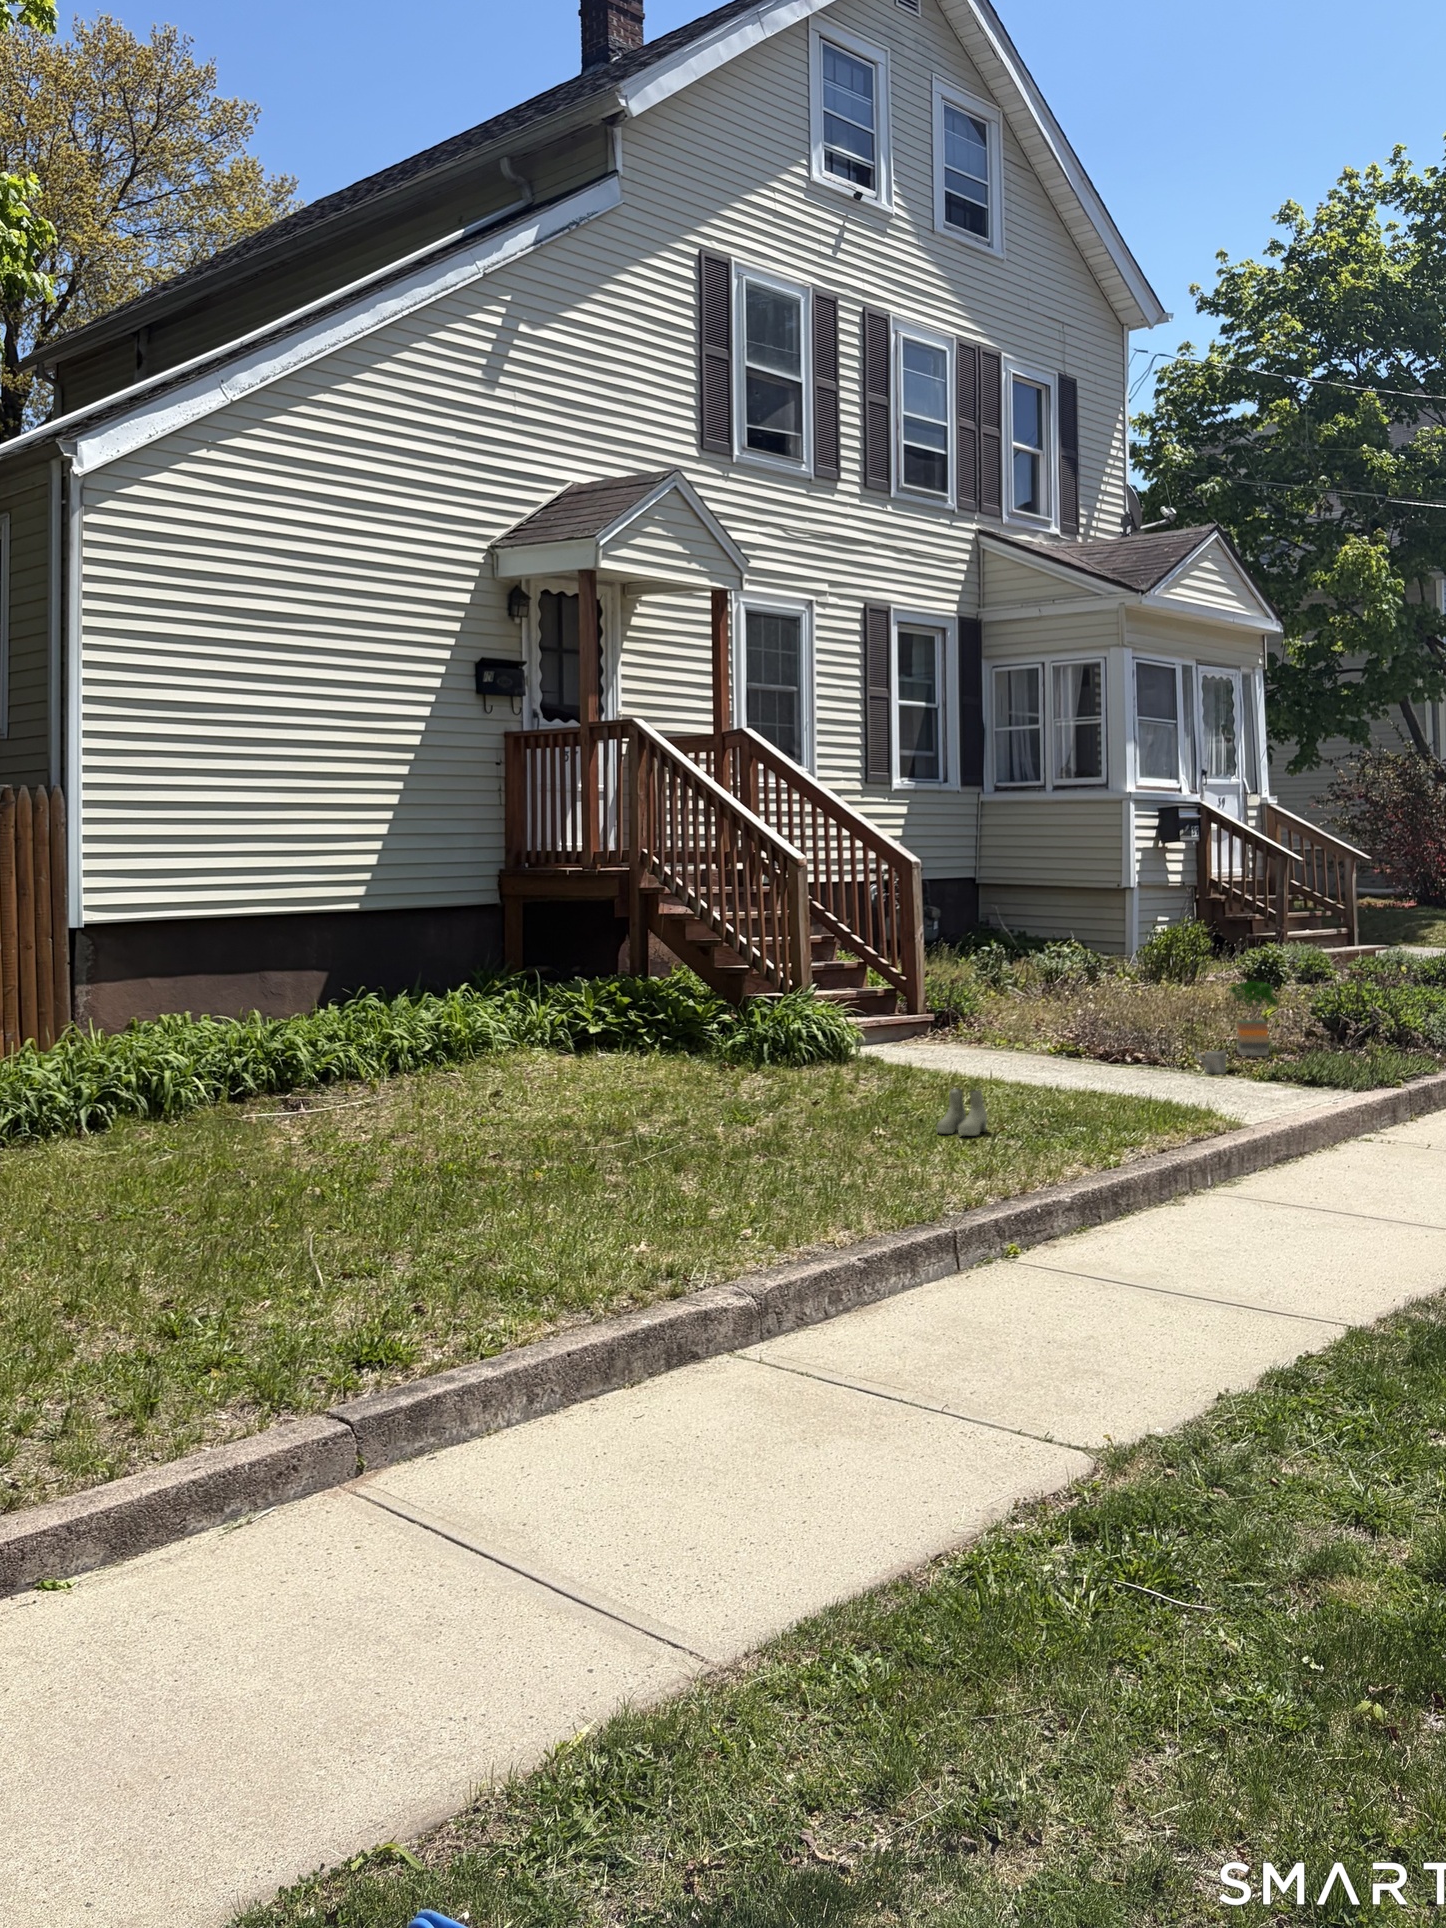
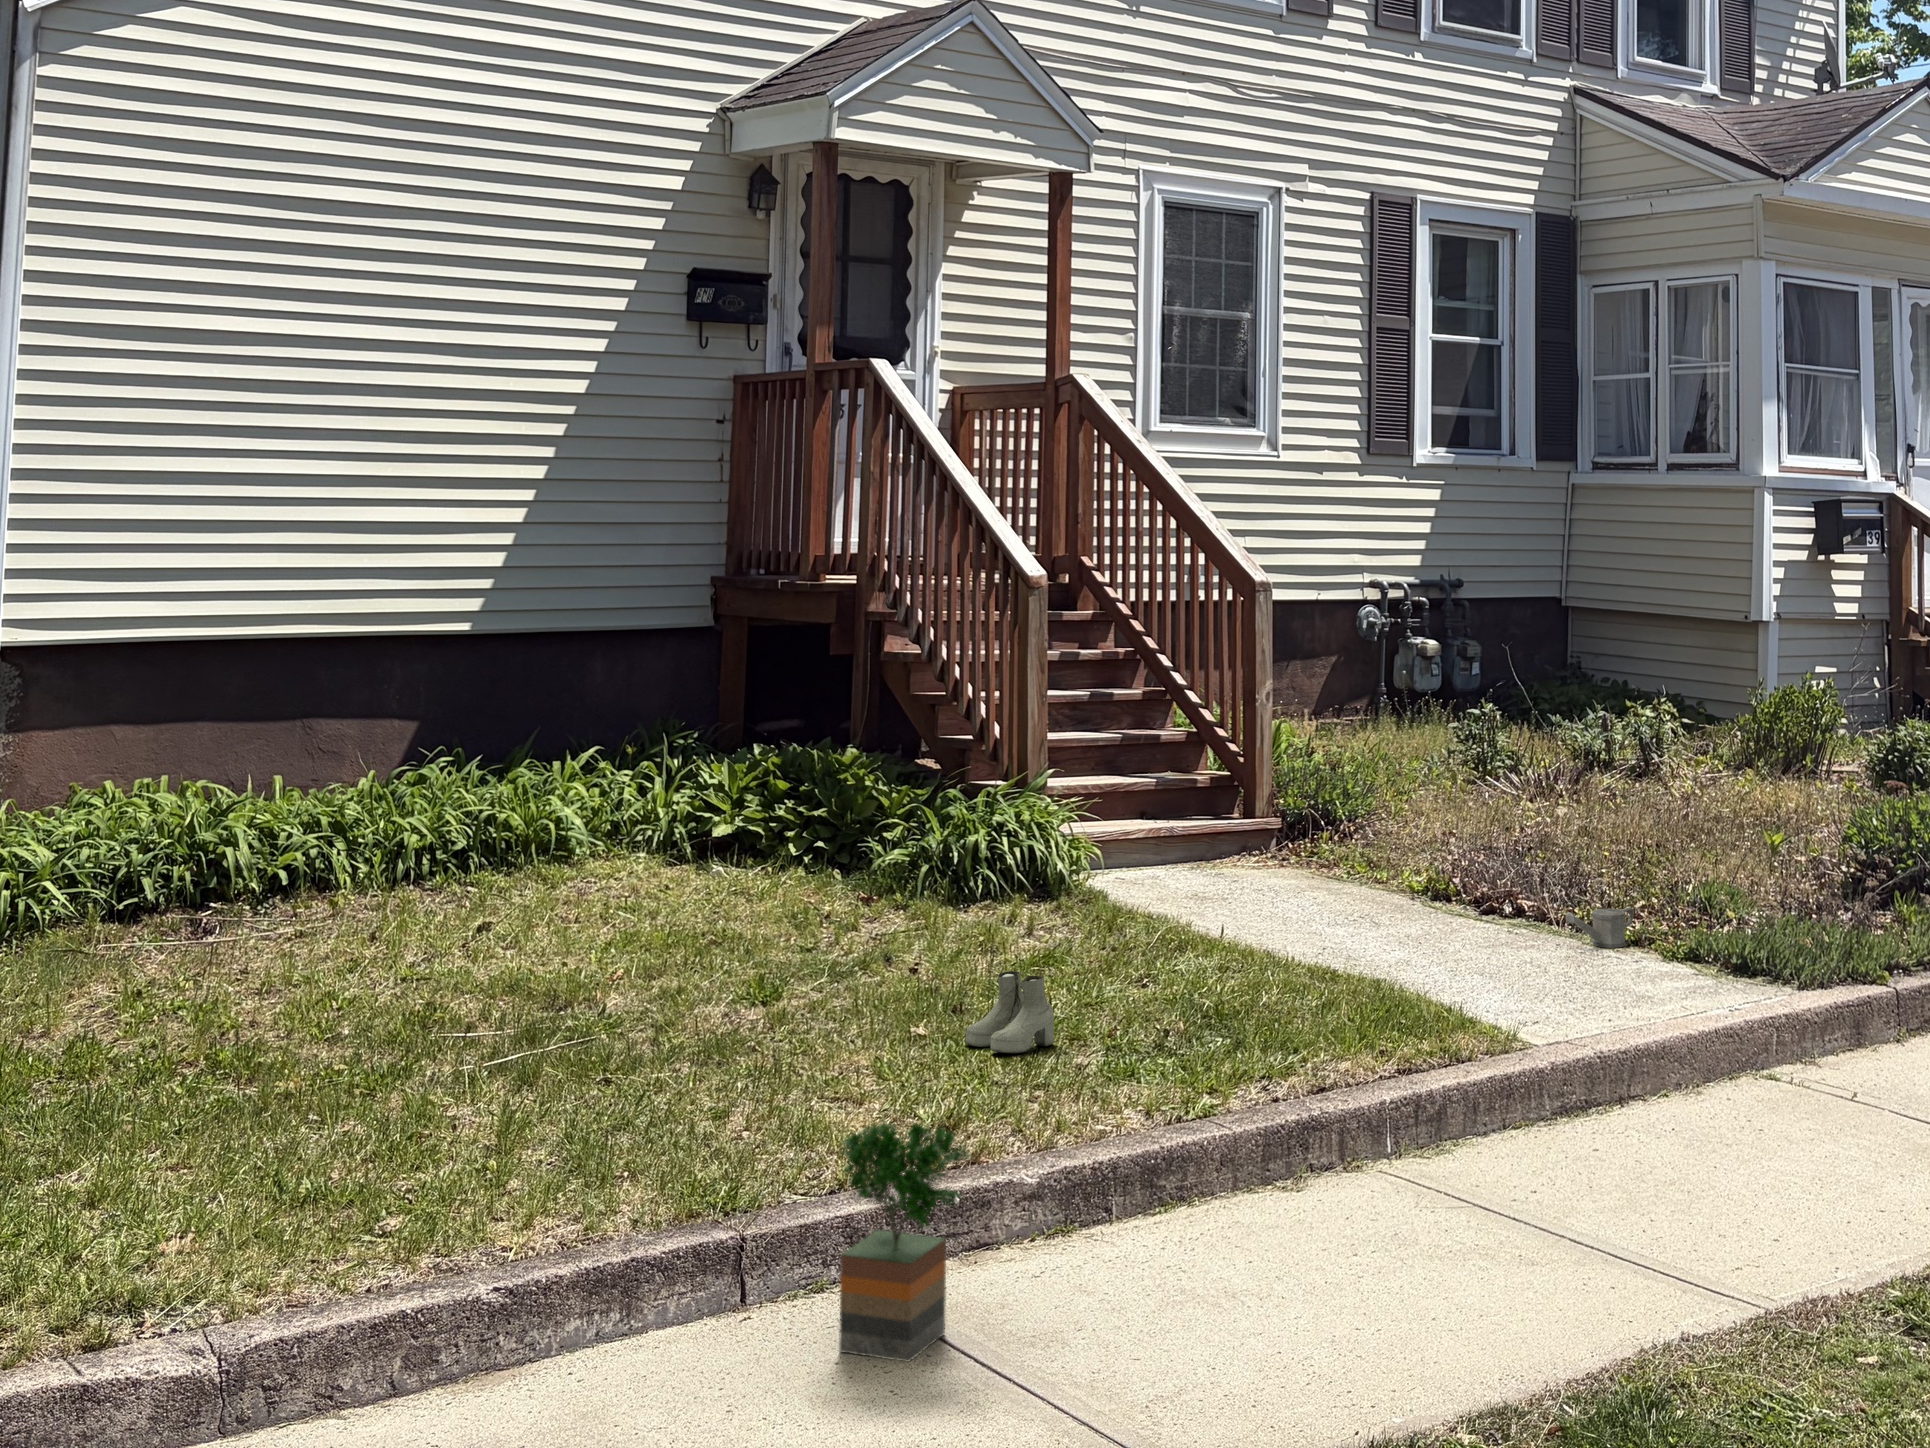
potted tree: present [1228,981,1279,1056] -> present [839,1121,973,1362]

